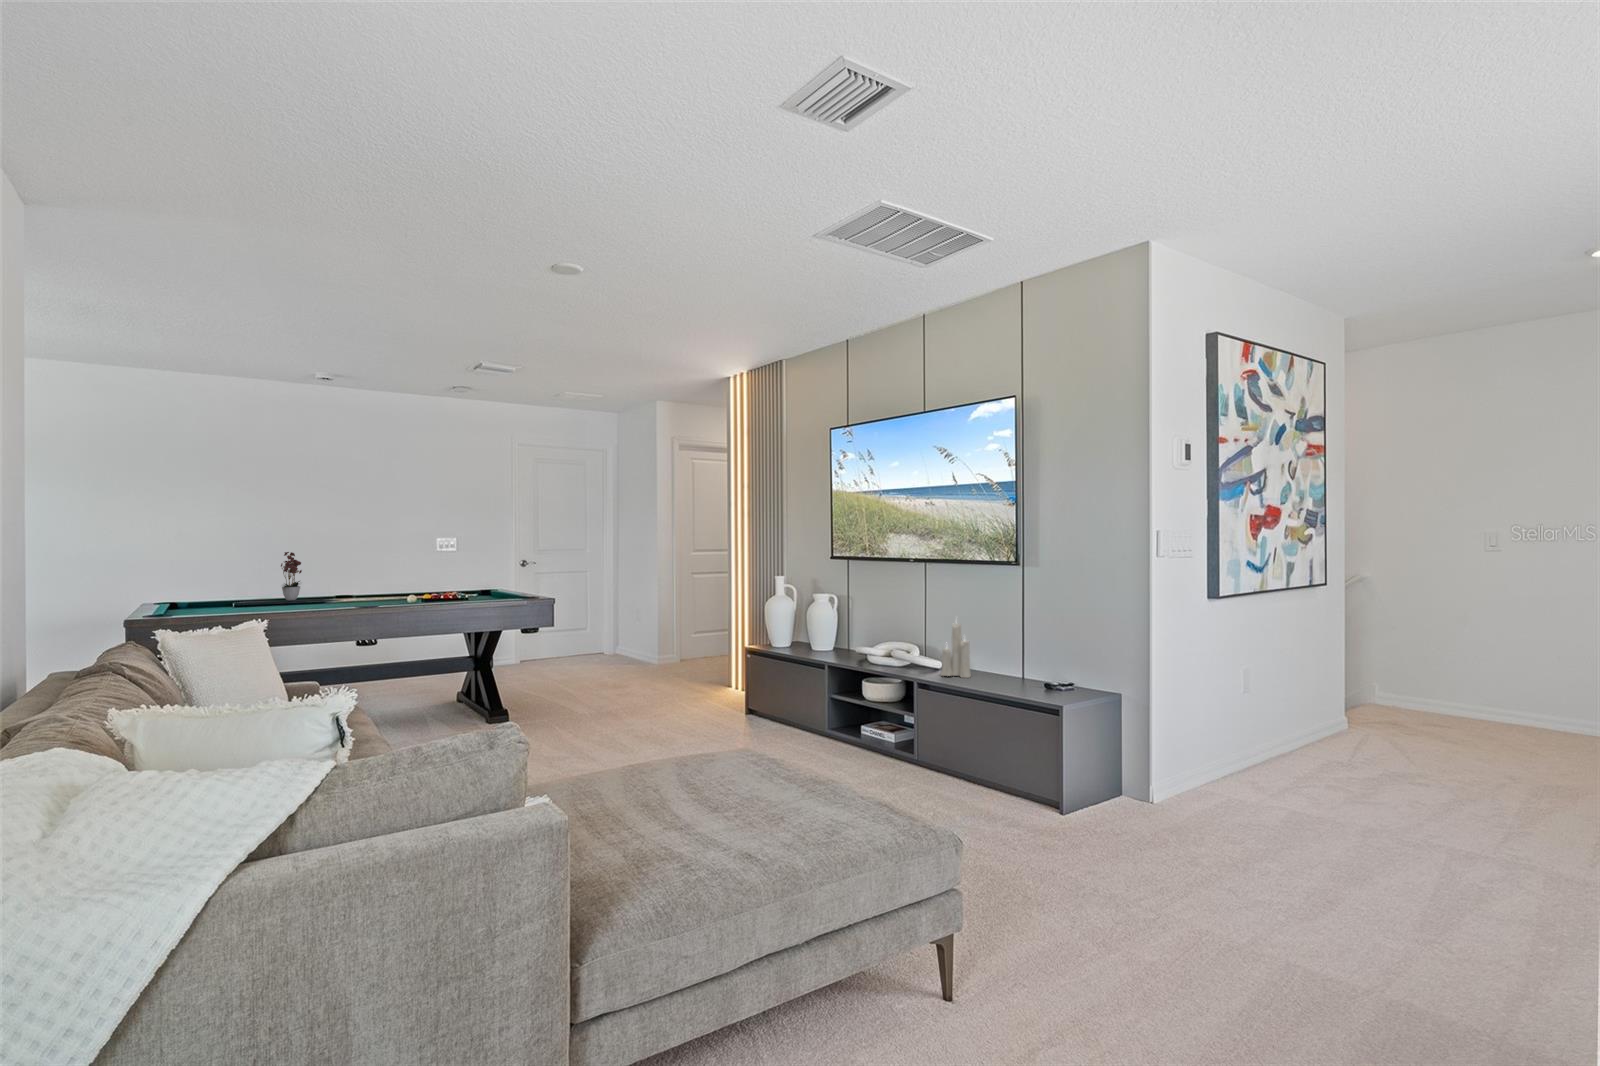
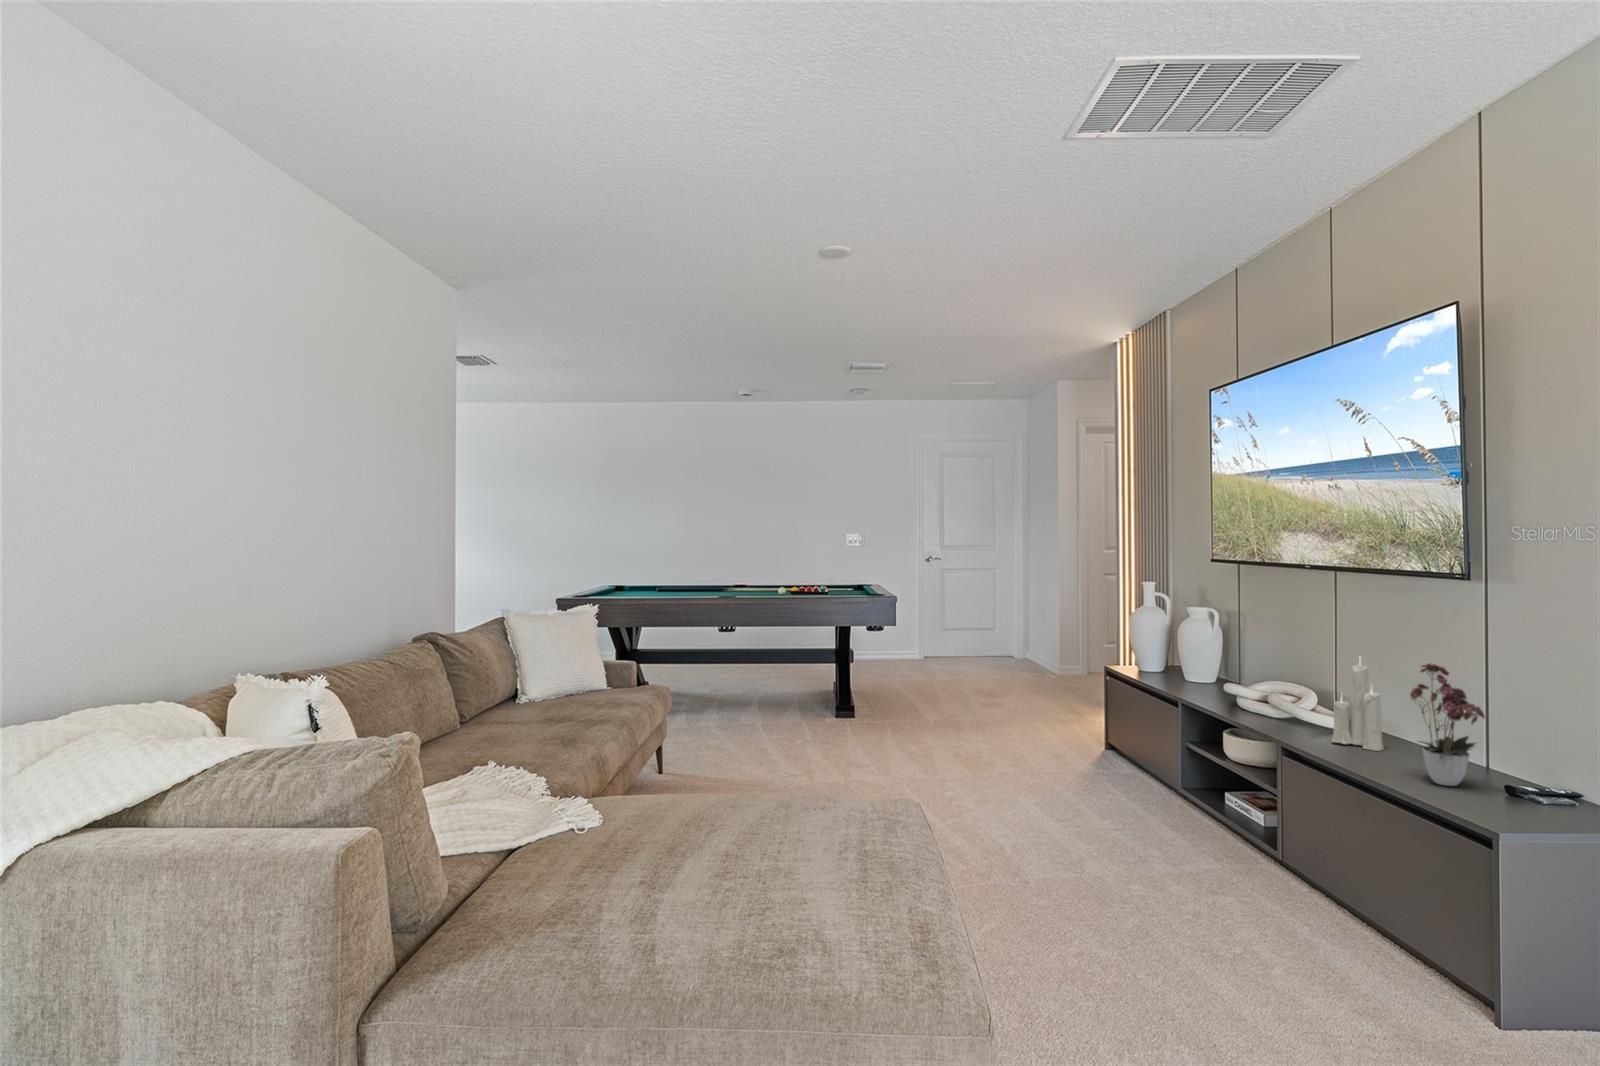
flower arrangement: present [281,552,302,600] -> present [1410,663,1485,786]

